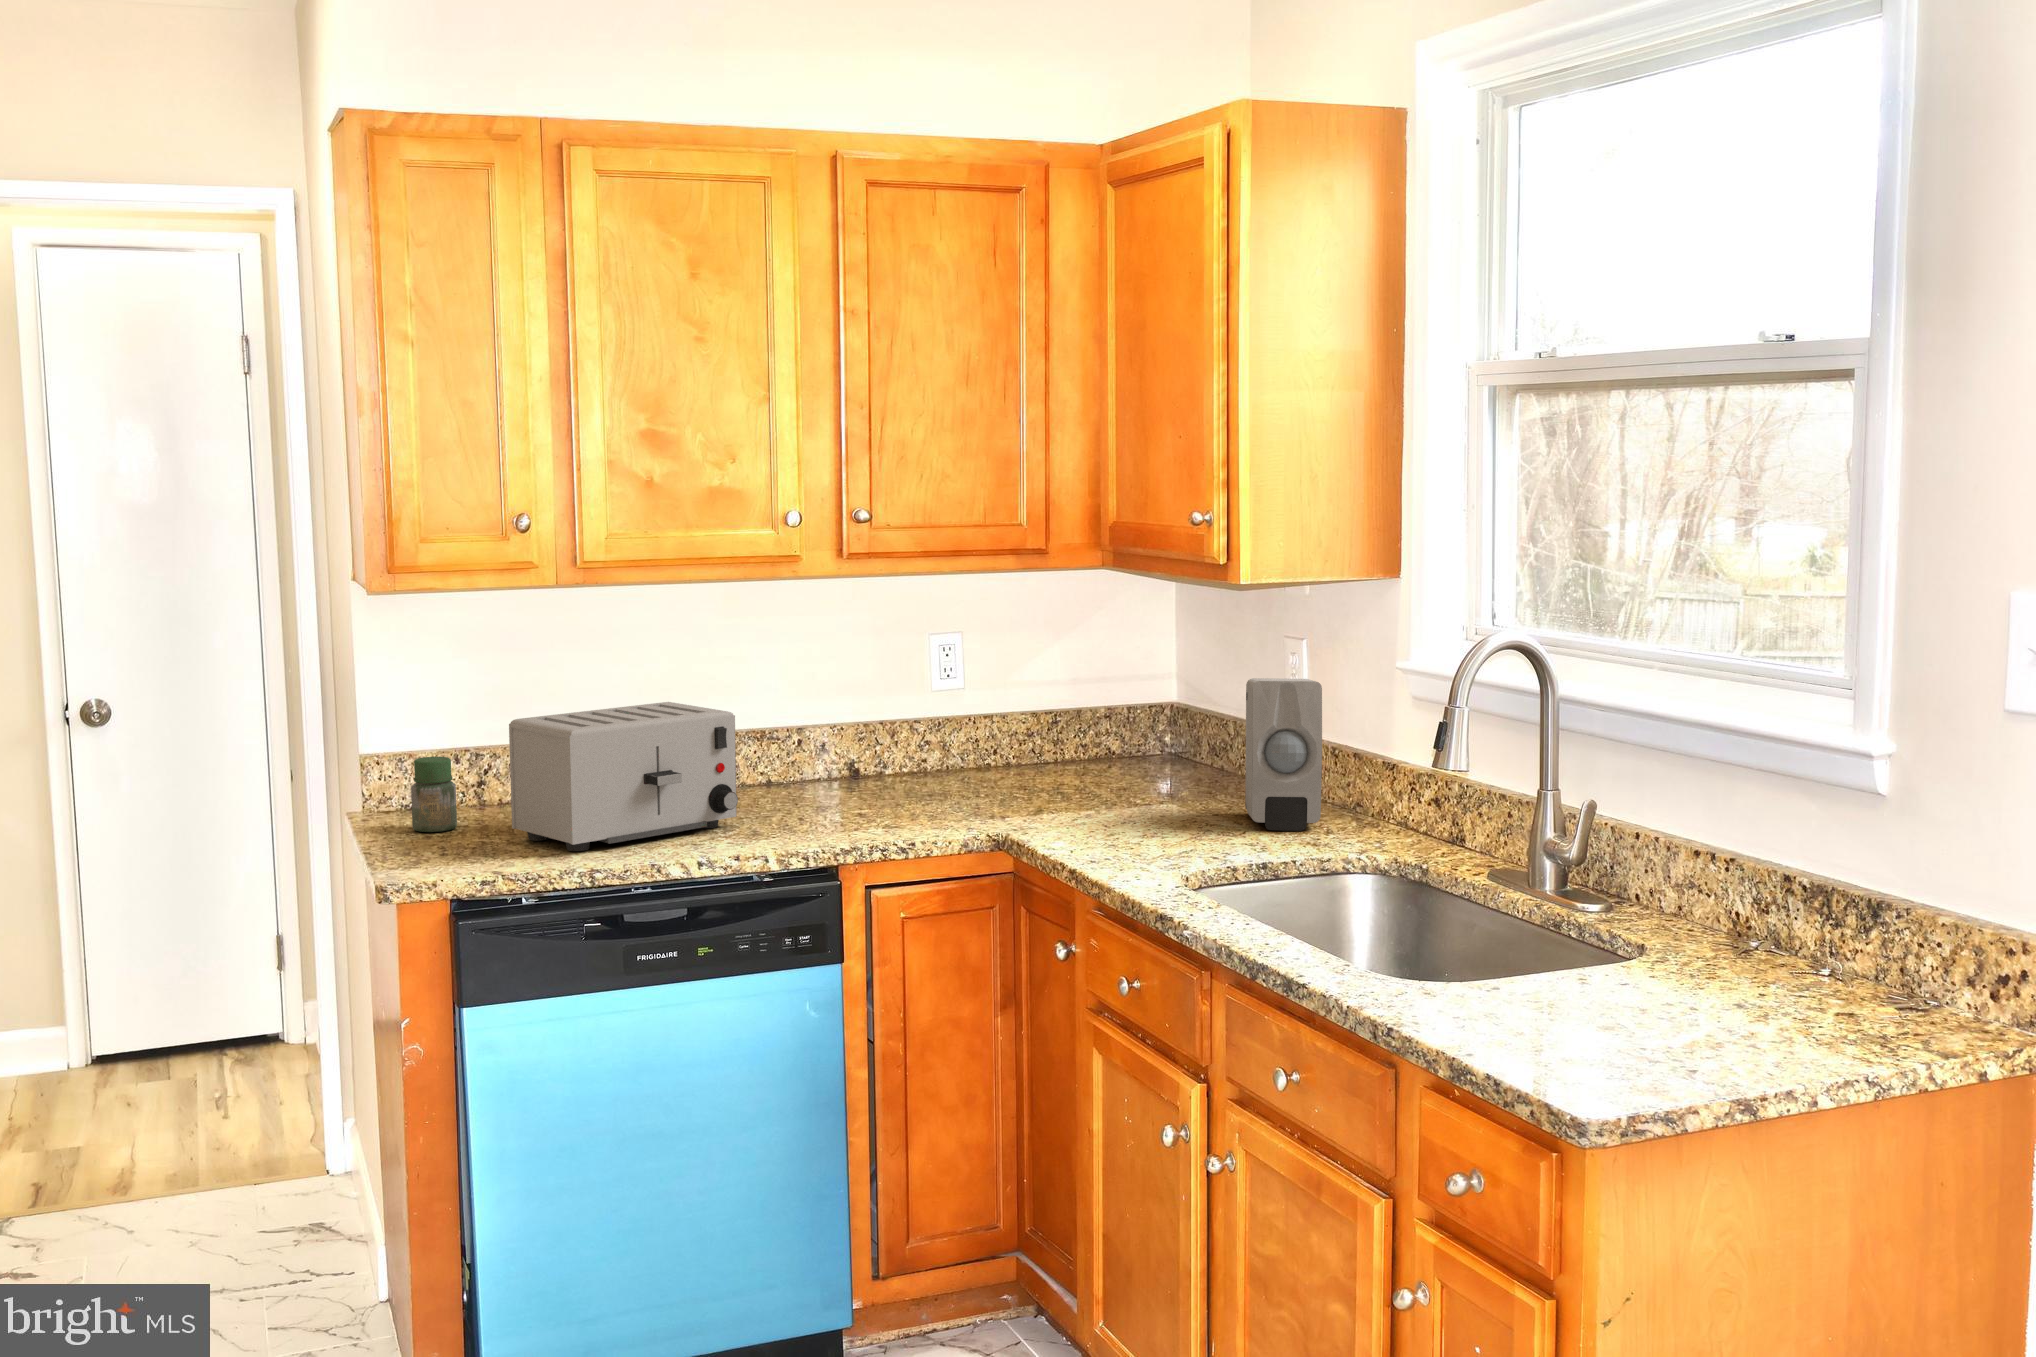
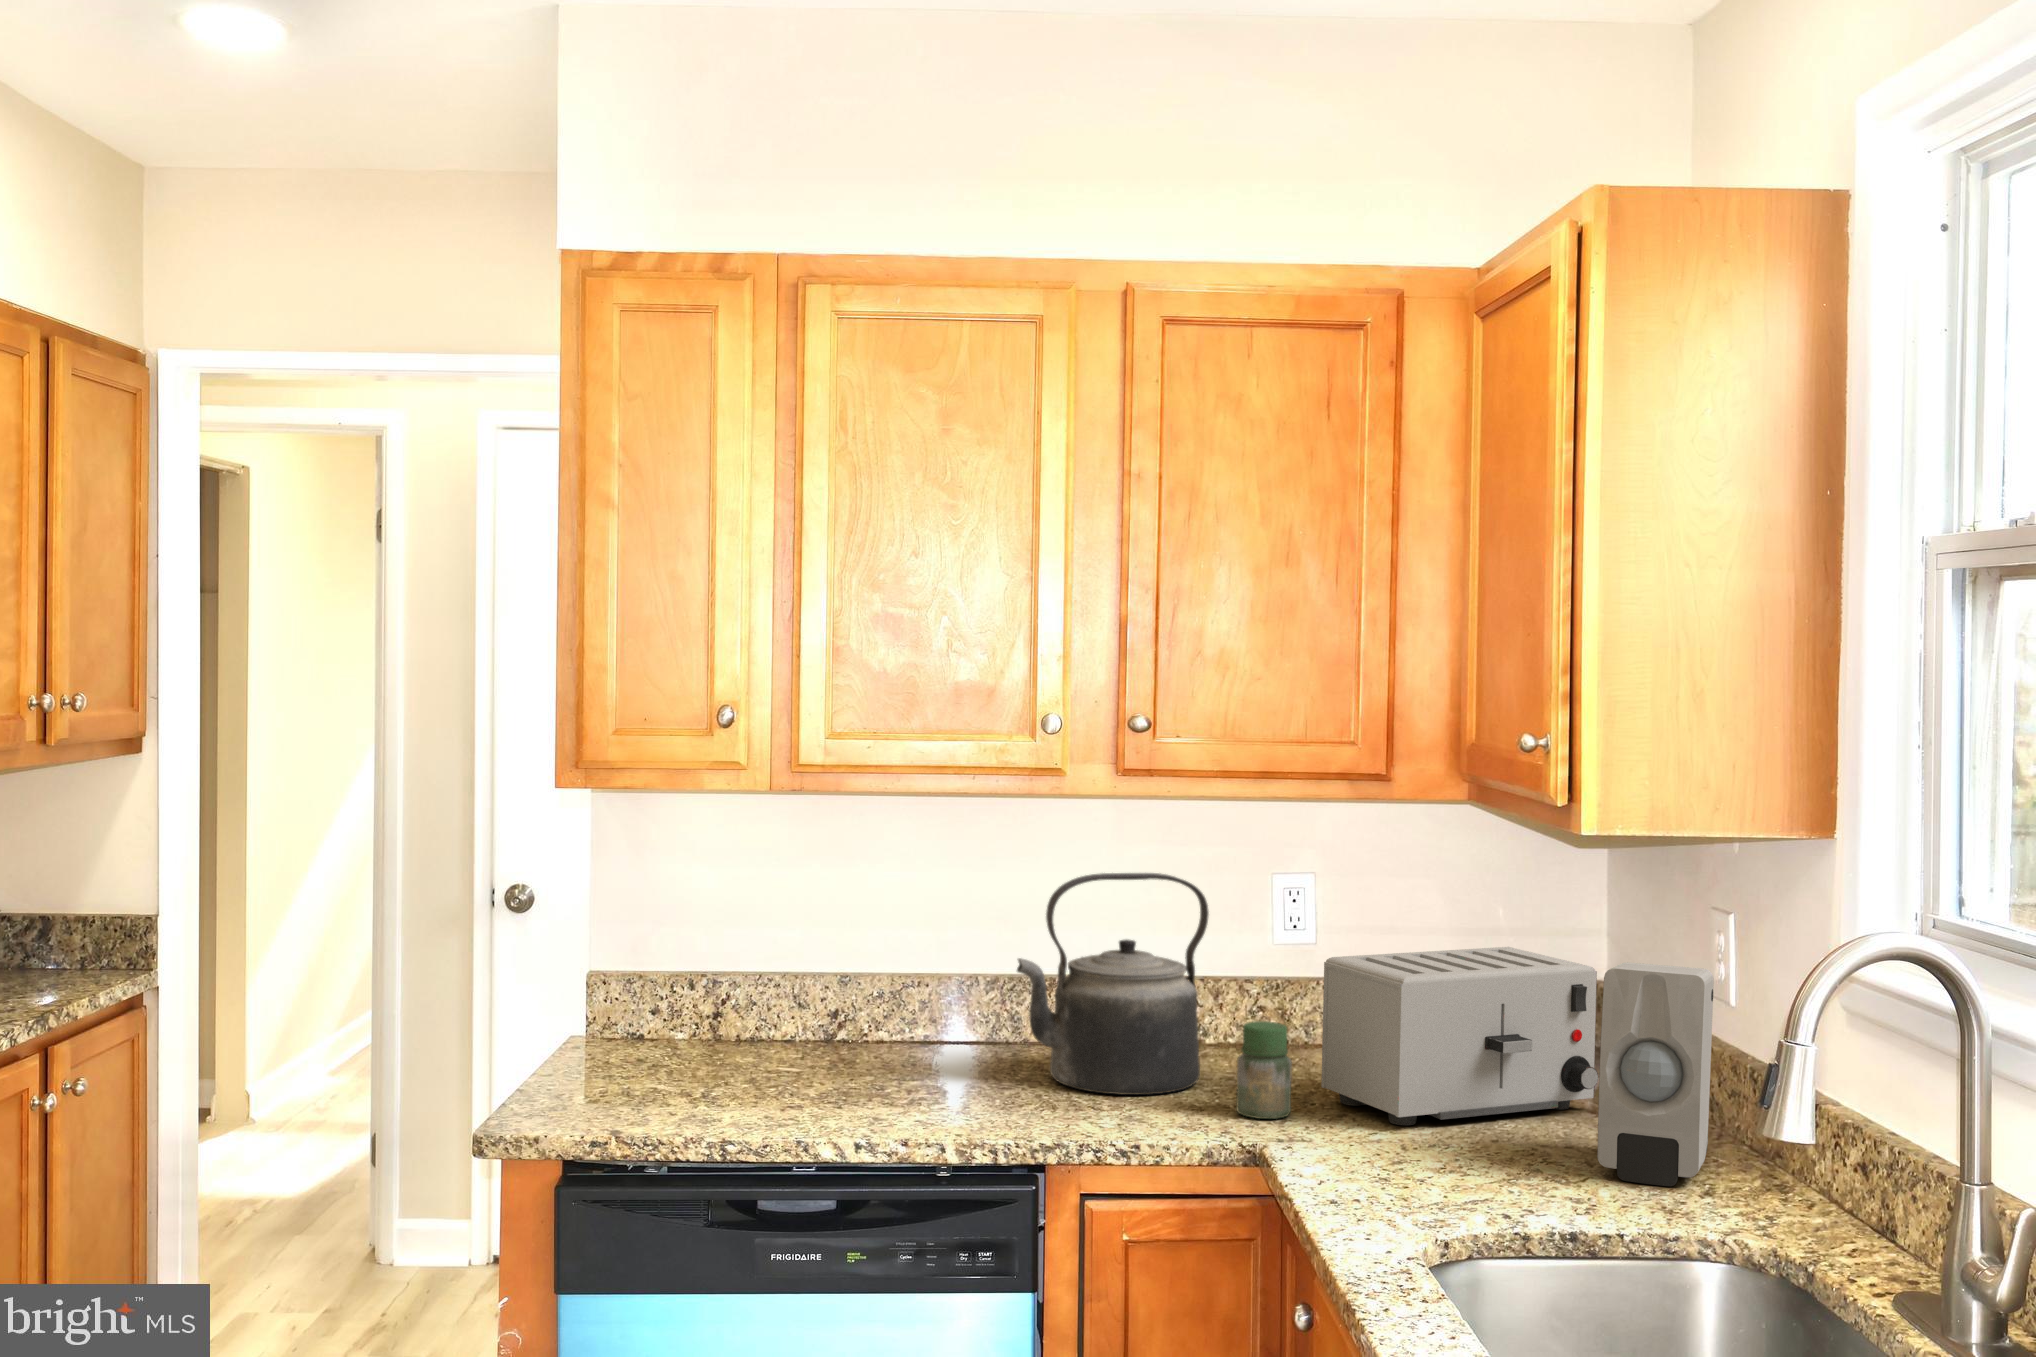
kettle: none [773,637,915,812] -> present [1017,873,1209,1095]
toaster: present [509,702,738,851] -> present [1321,947,1598,1125]
jar: present [411,757,457,832] -> present [1236,1021,1292,1119]

